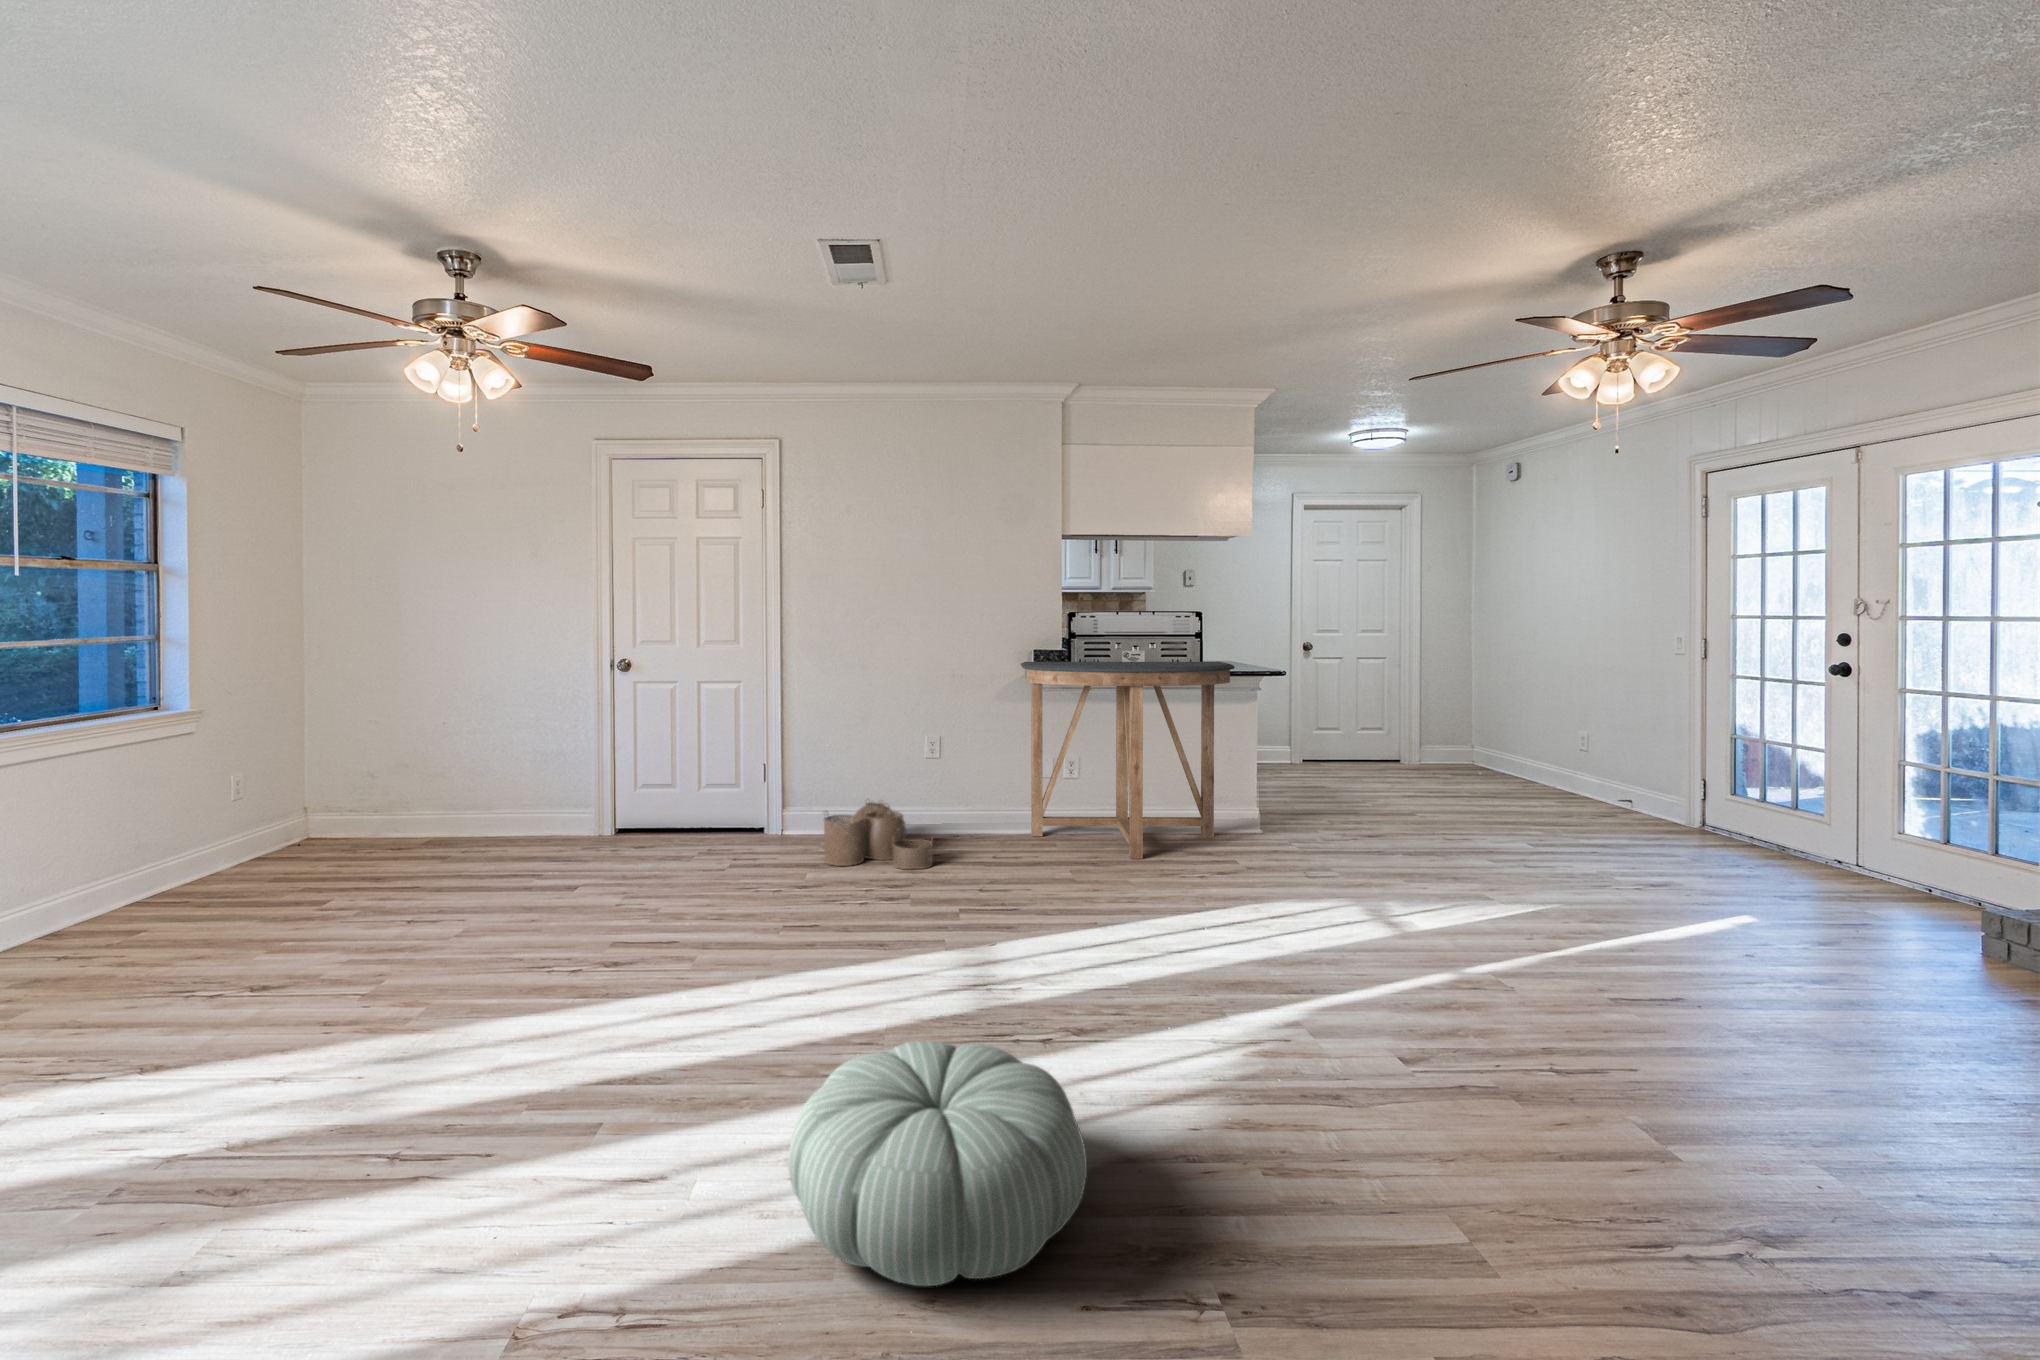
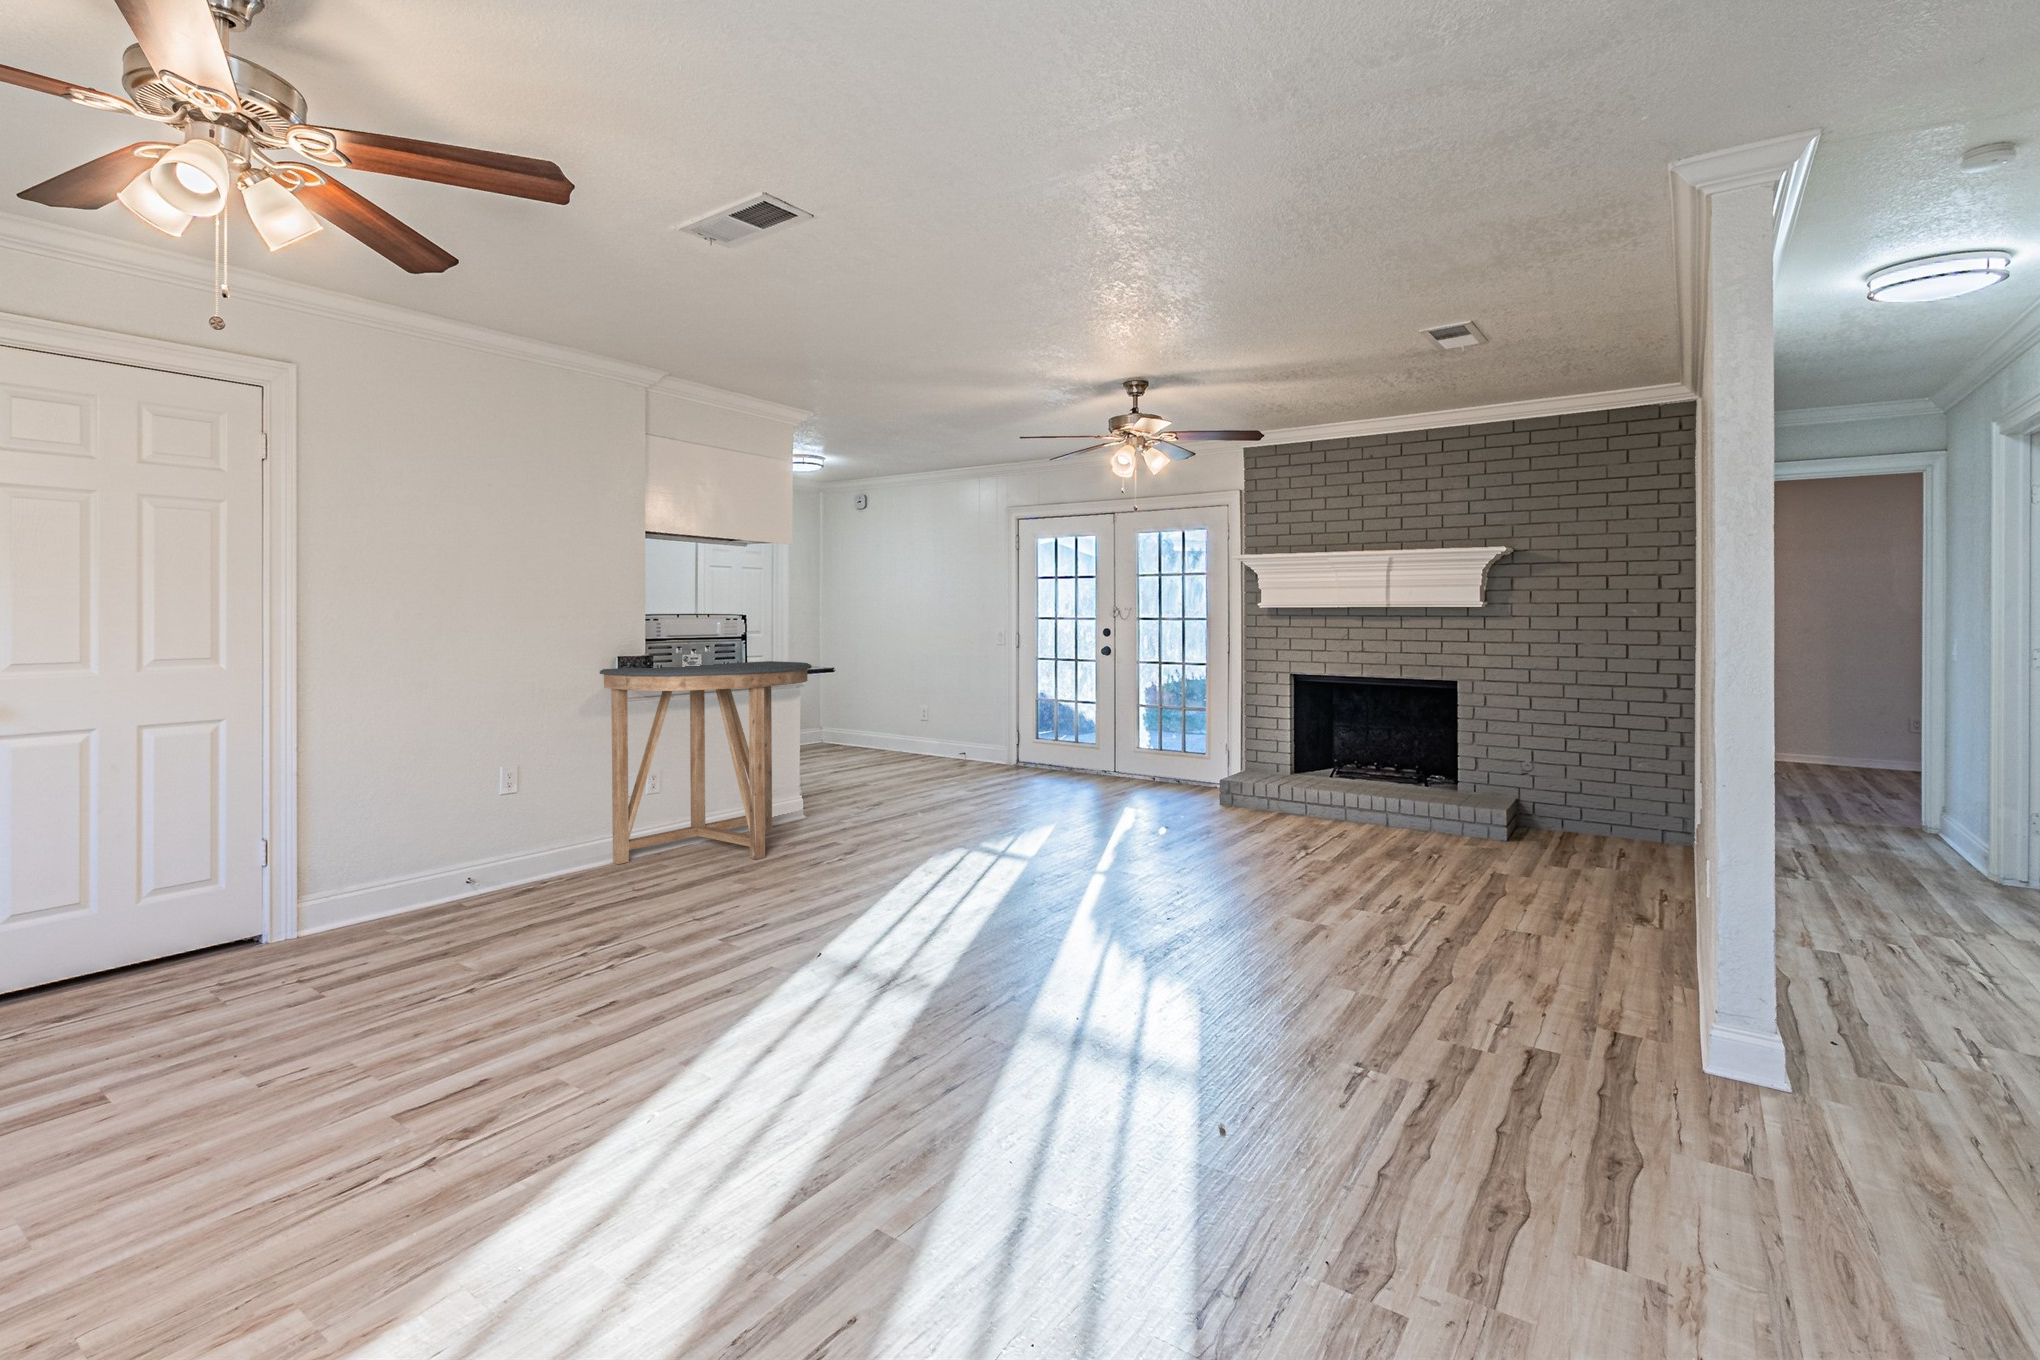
woven basket: present [824,802,933,869] -> none [422,854,593,944]
pouf: present [788,1041,1087,1286] -> none [1095,958,1330,1121]

